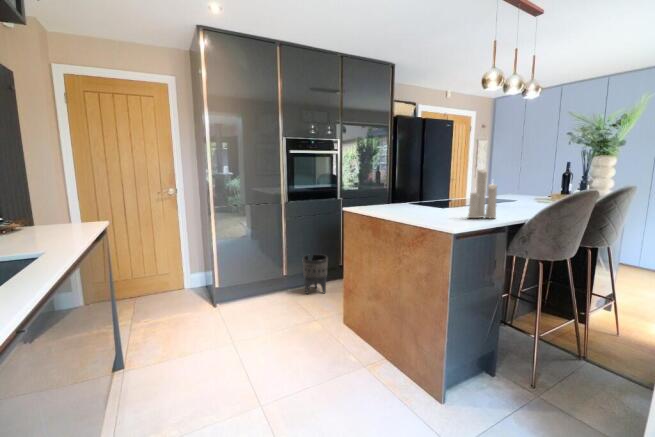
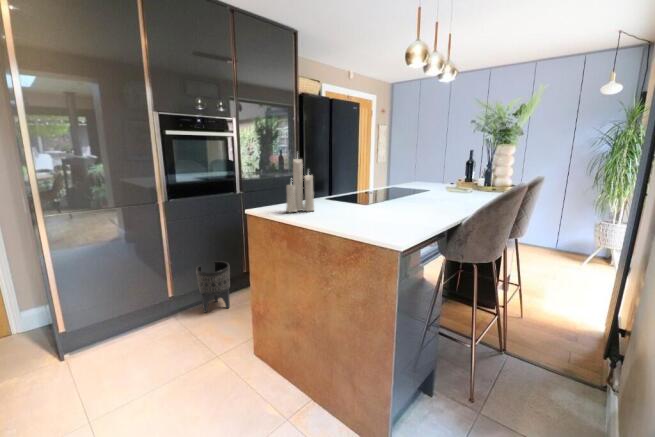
candle: present [468,169,497,218] -> present [286,159,314,212]

